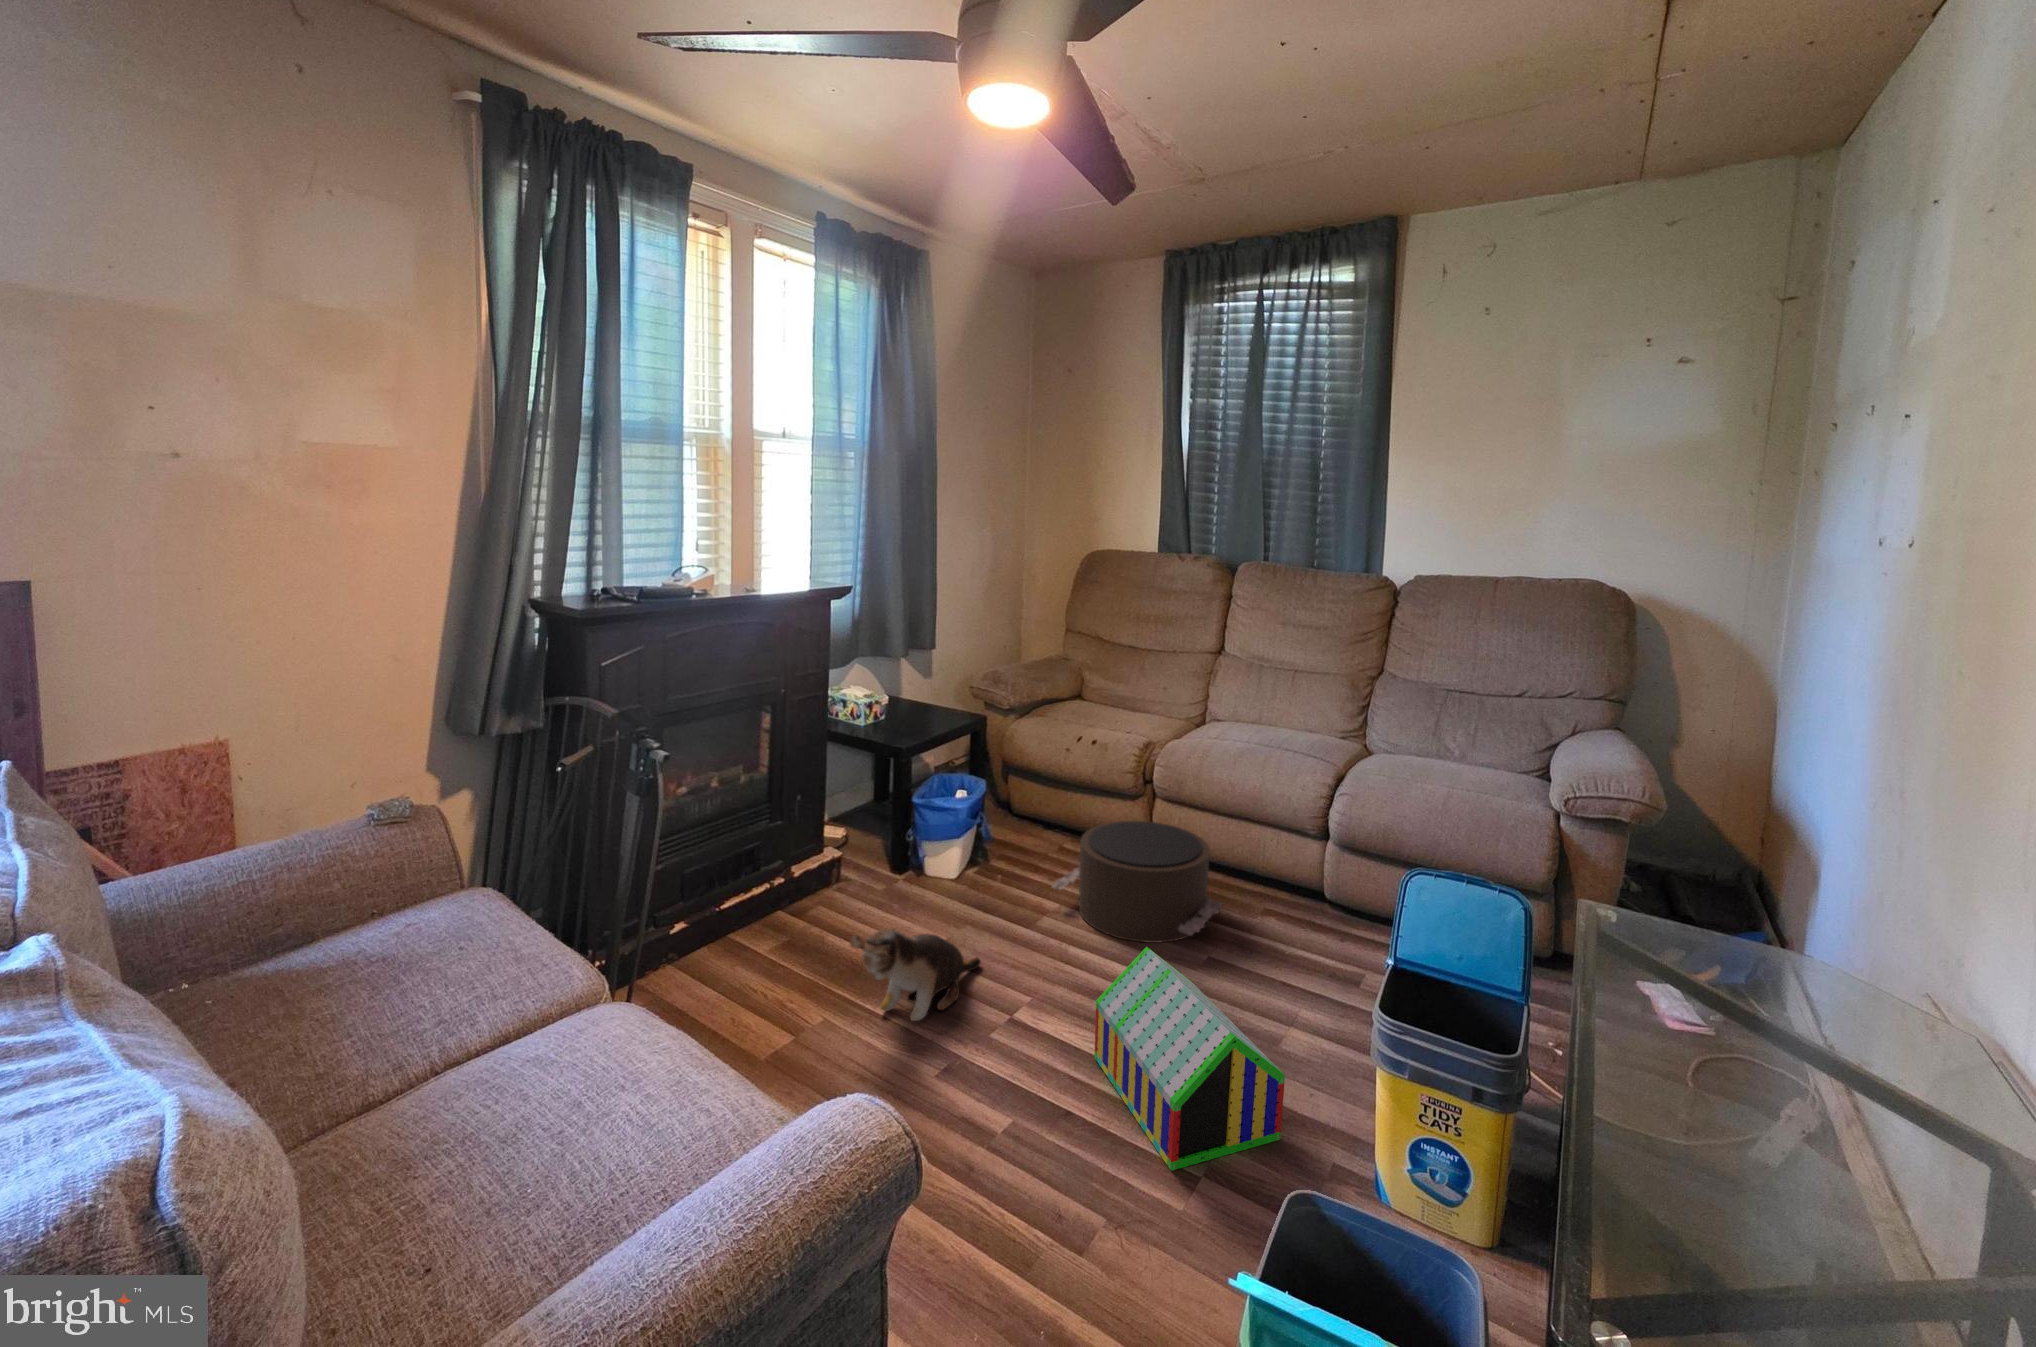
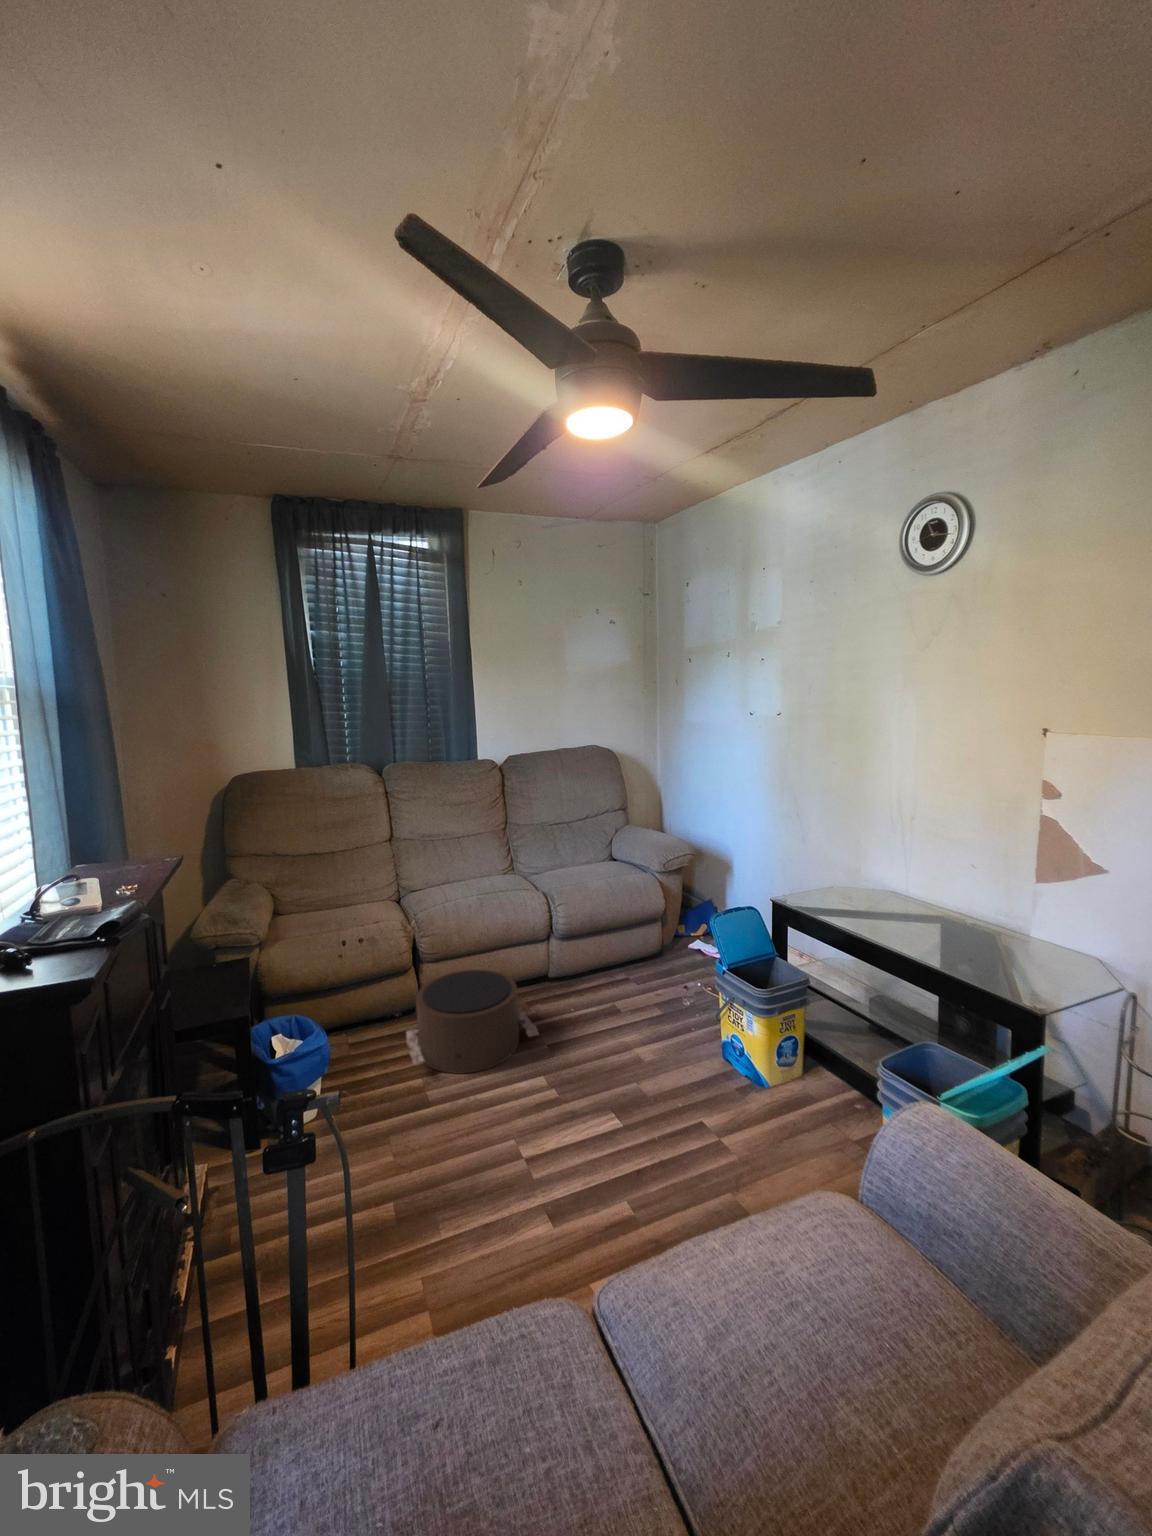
plush toy: present [850,929,981,1021] -> none [432,1139,488,1235]
toy house: present [1094,947,1285,1171] -> none [598,1041,709,1149]

